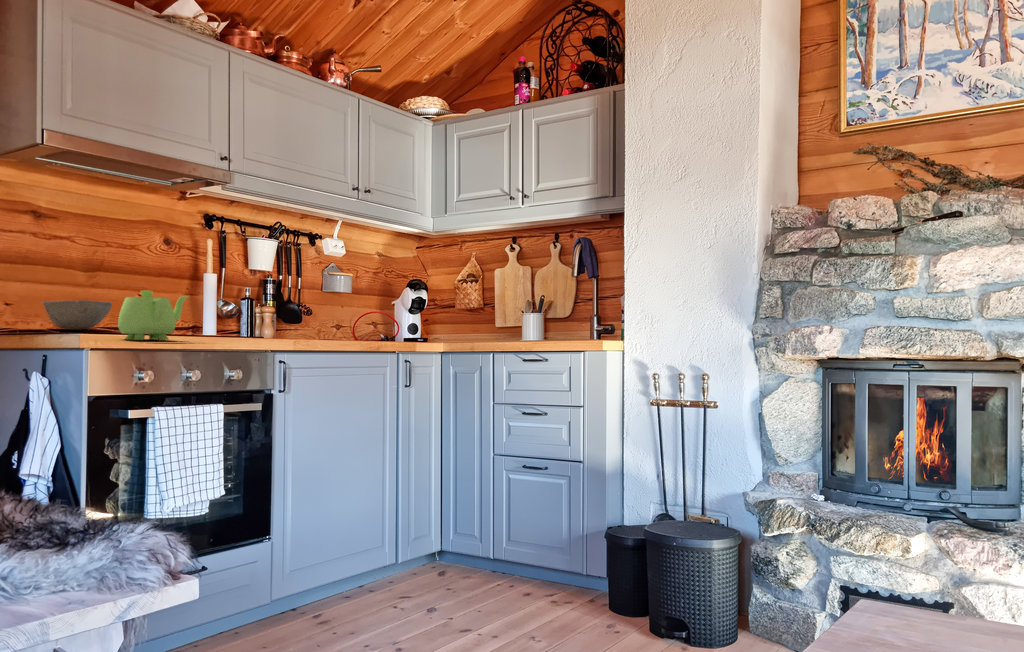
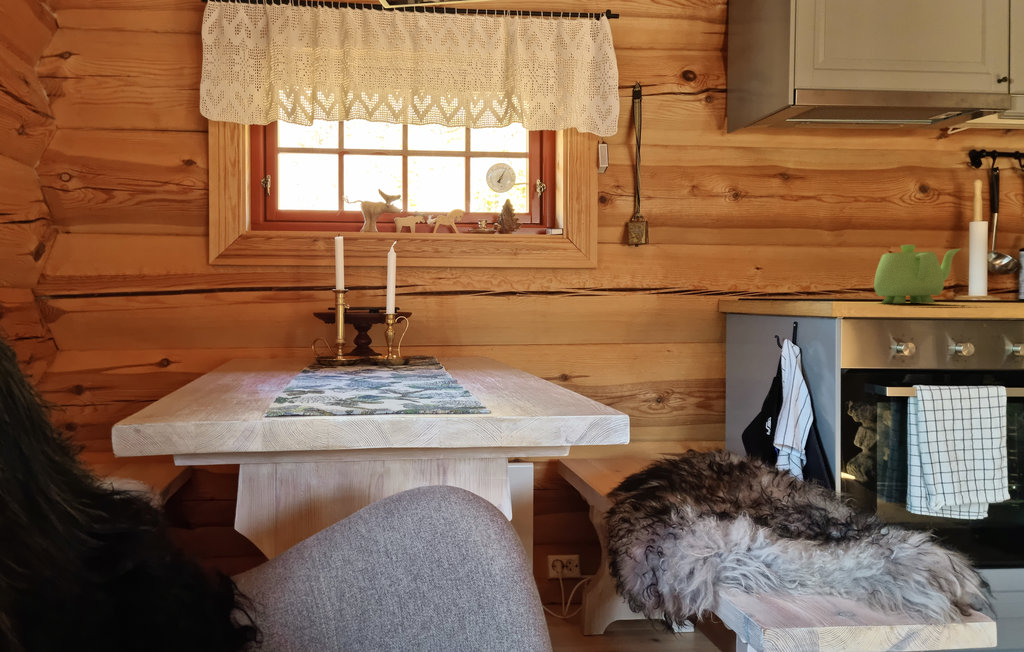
bowl: present [44,300,112,330] -> none [792,261,862,293]

